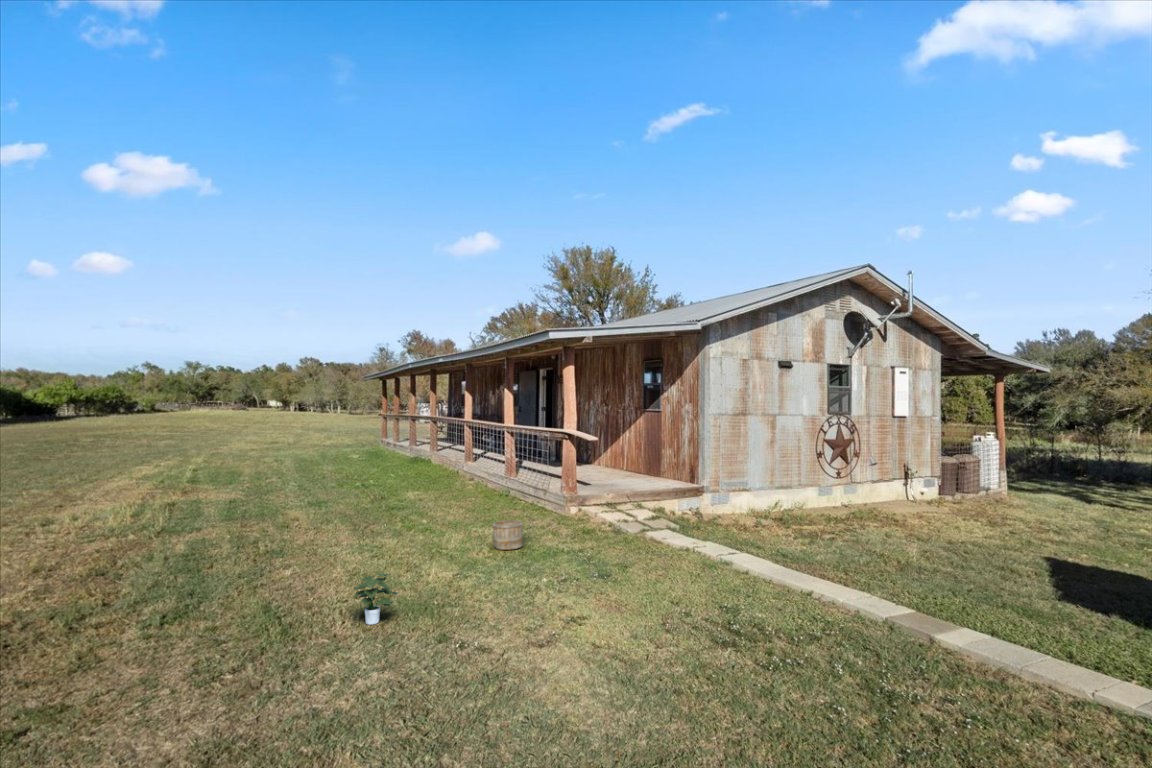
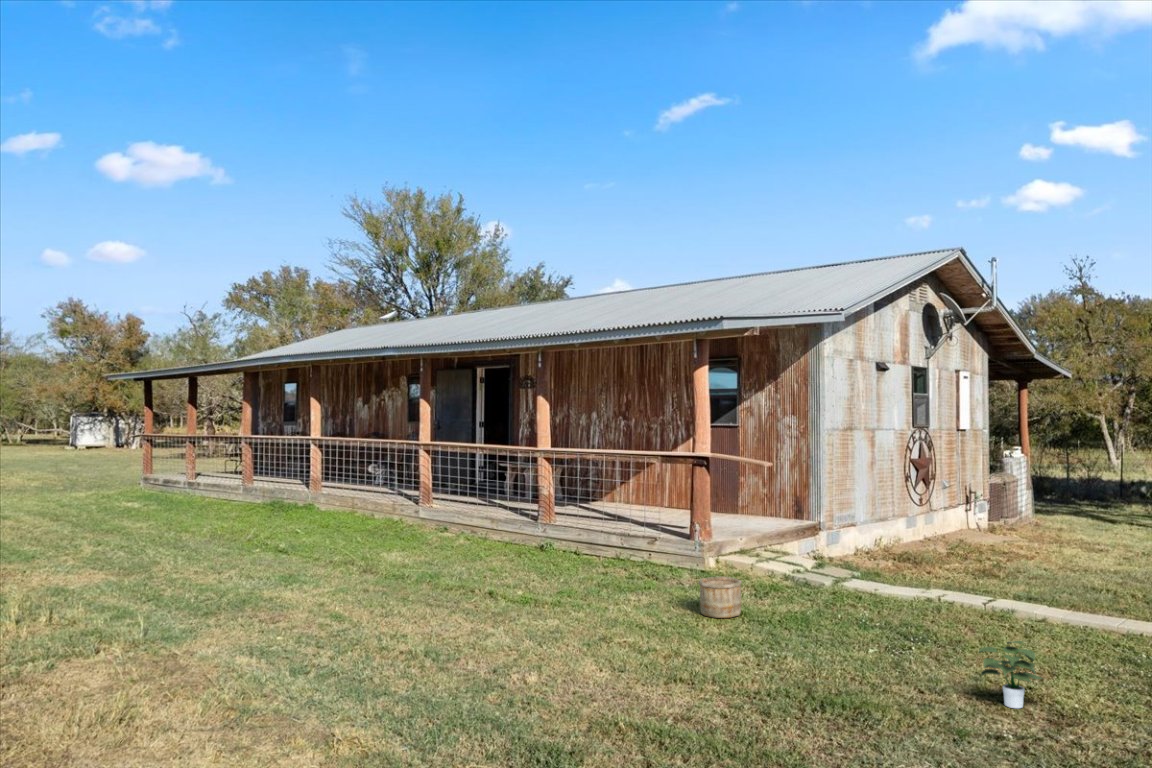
potted plant: present [353,574,398,625] -> present [979,641,1042,709]

